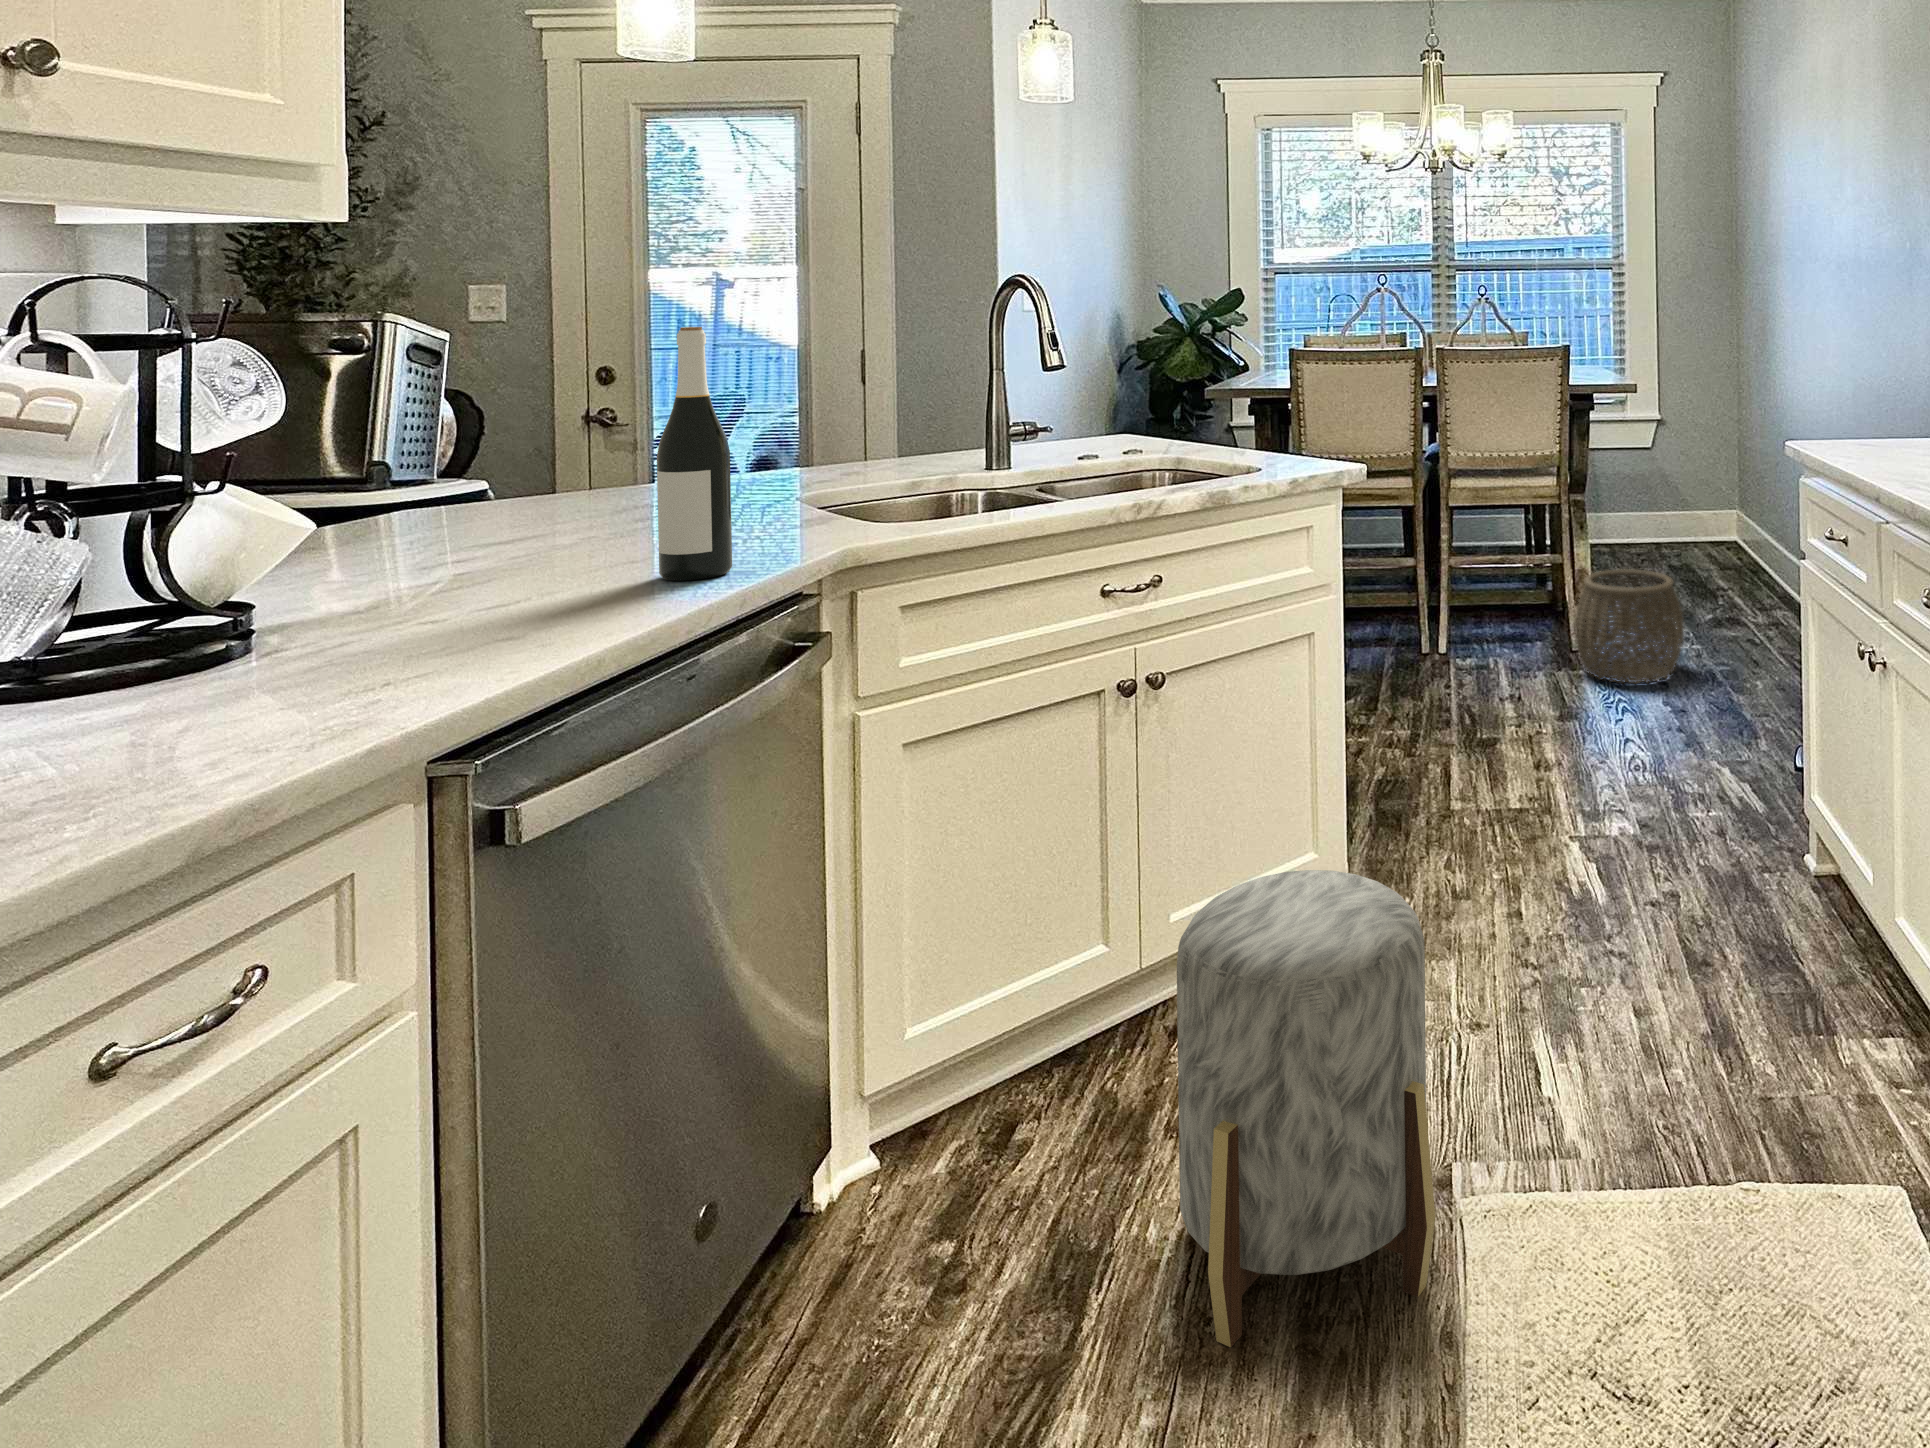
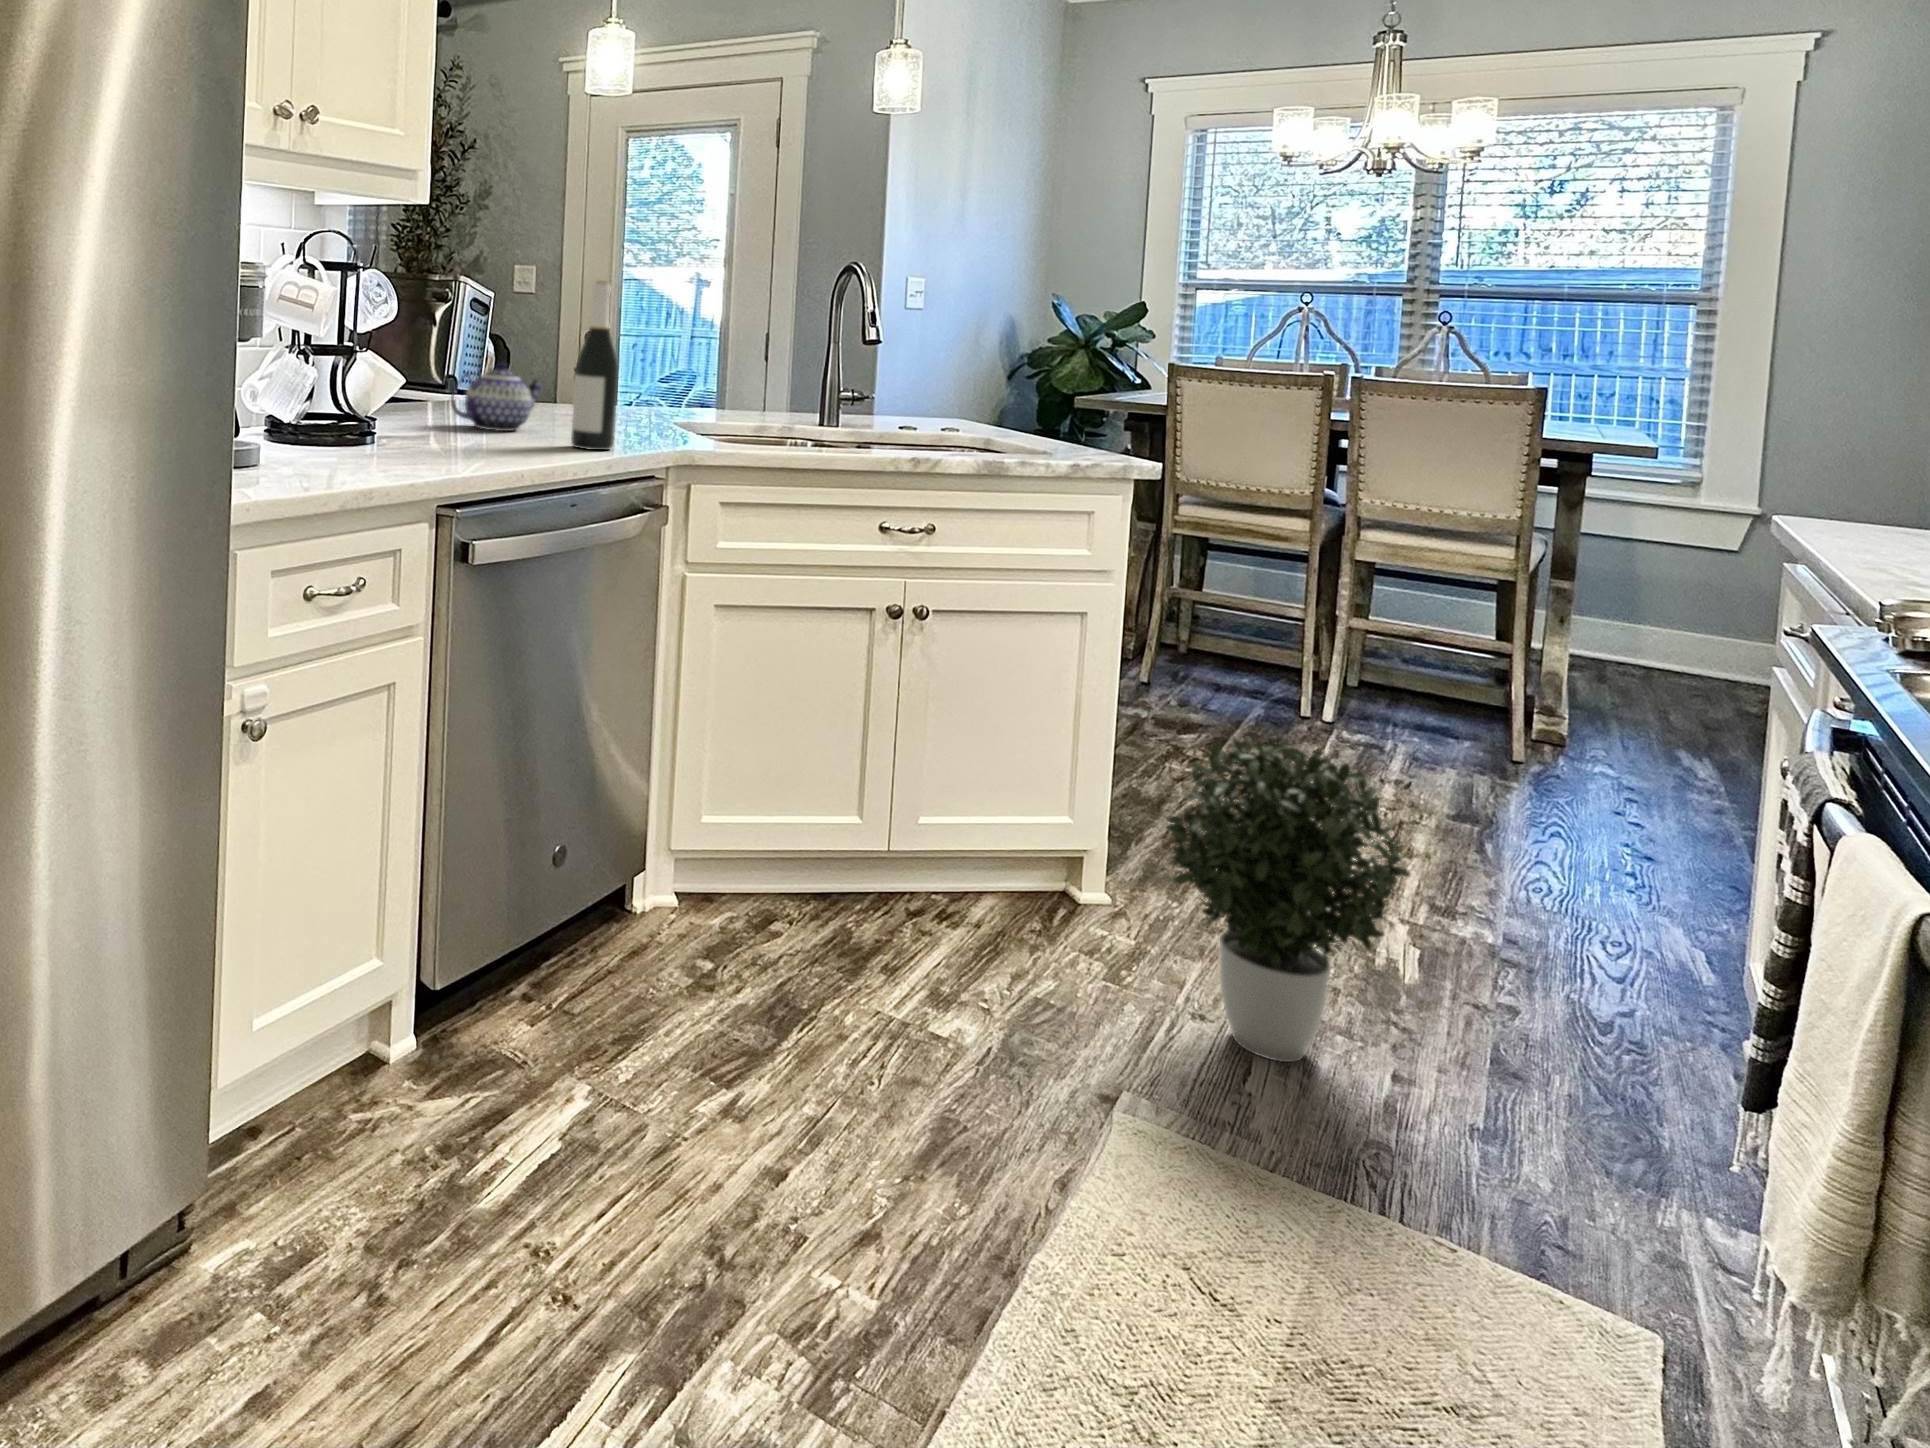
teapot: none [417,462,585,571] -> present [451,362,542,431]
woven basket: present [1574,569,1684,684] -> none [1494,671,1661,816]
potted plant: none [1445,728,1655,1057] -> present [1166,737,1411,1062]
stool: present [1177,870,1435,1347] -> none [866,771,1094,1145]

